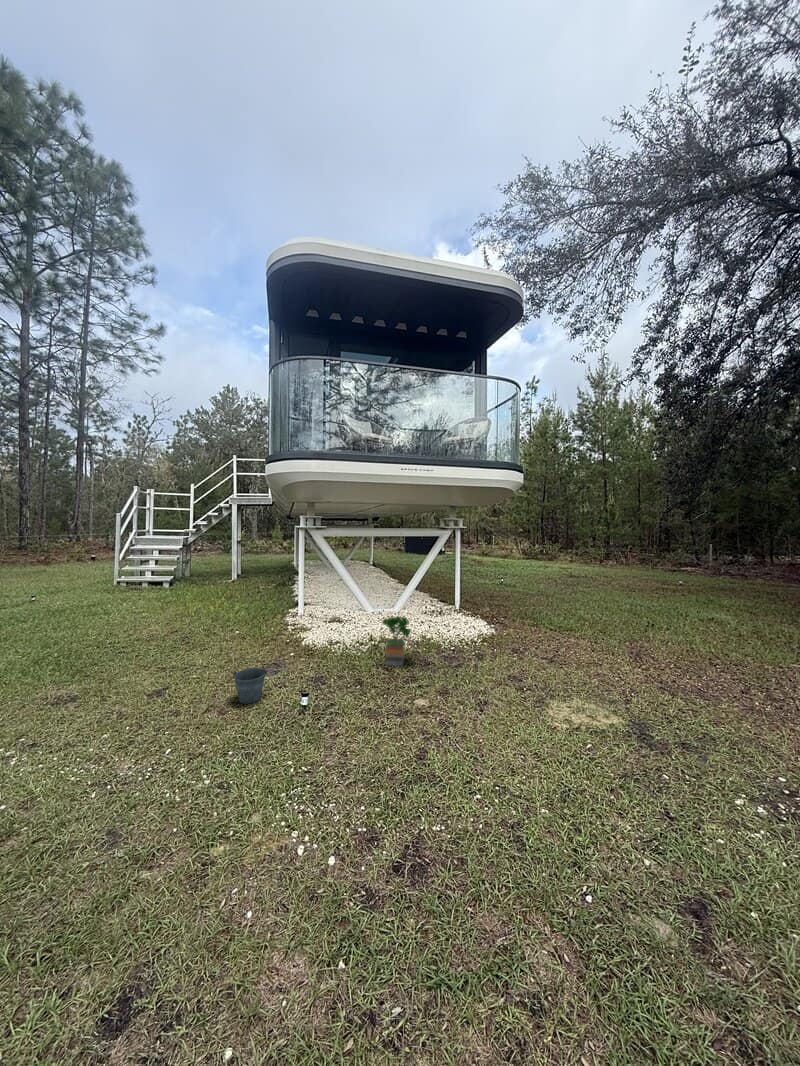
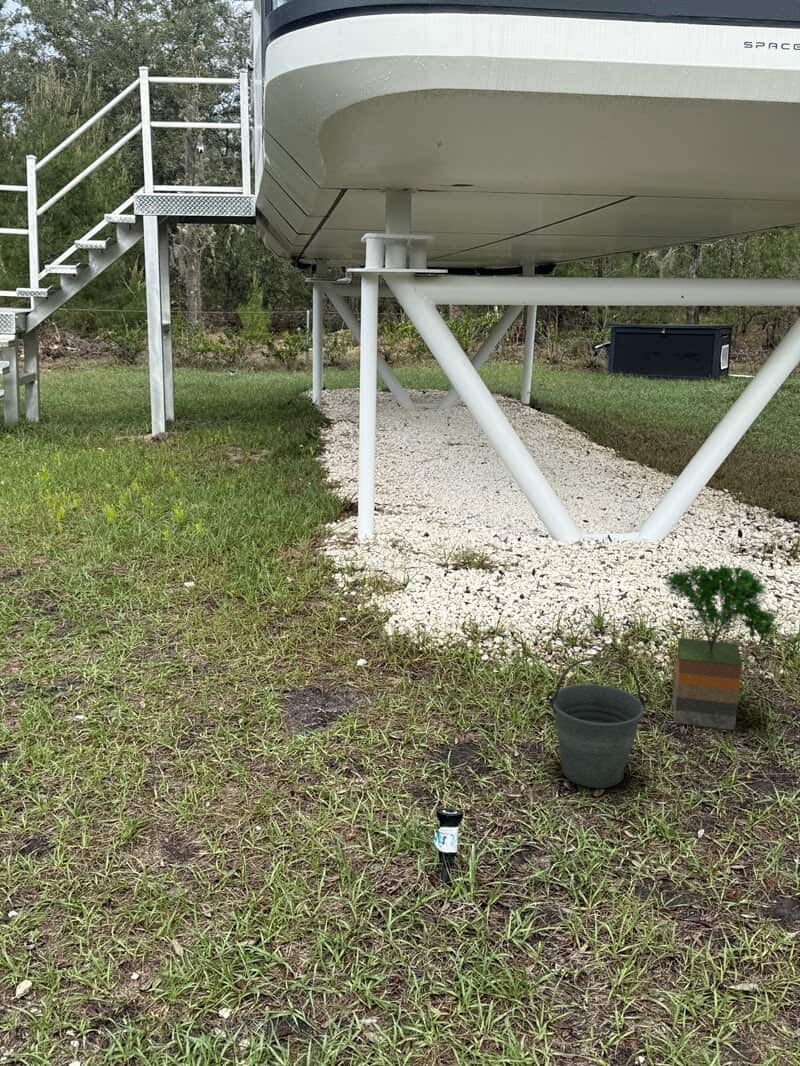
bucket: present [233,658,267,704] -> present [547,657,649,788]

